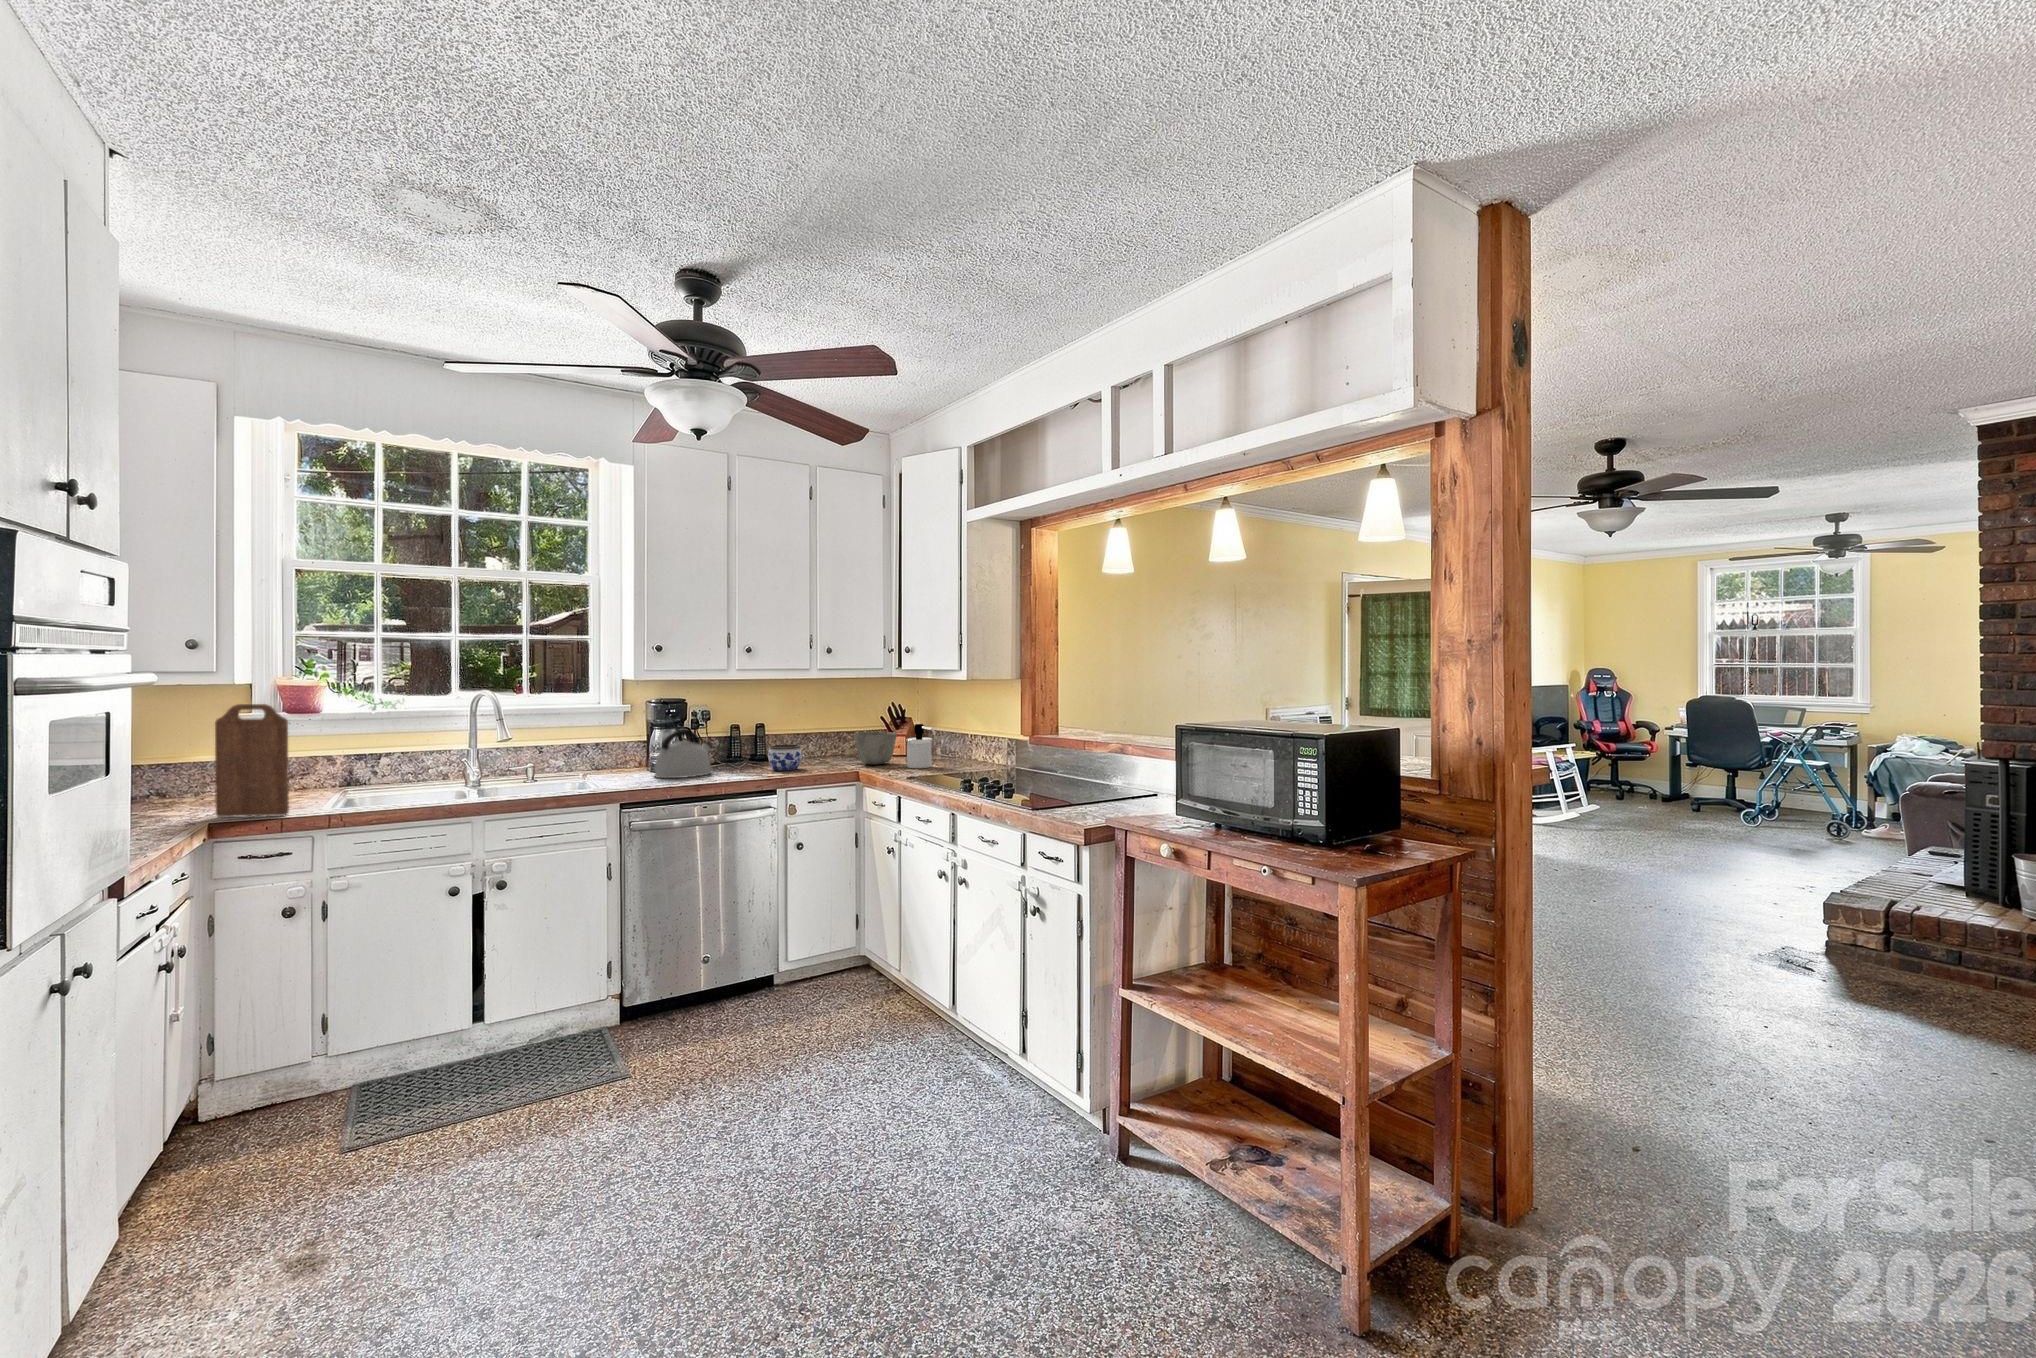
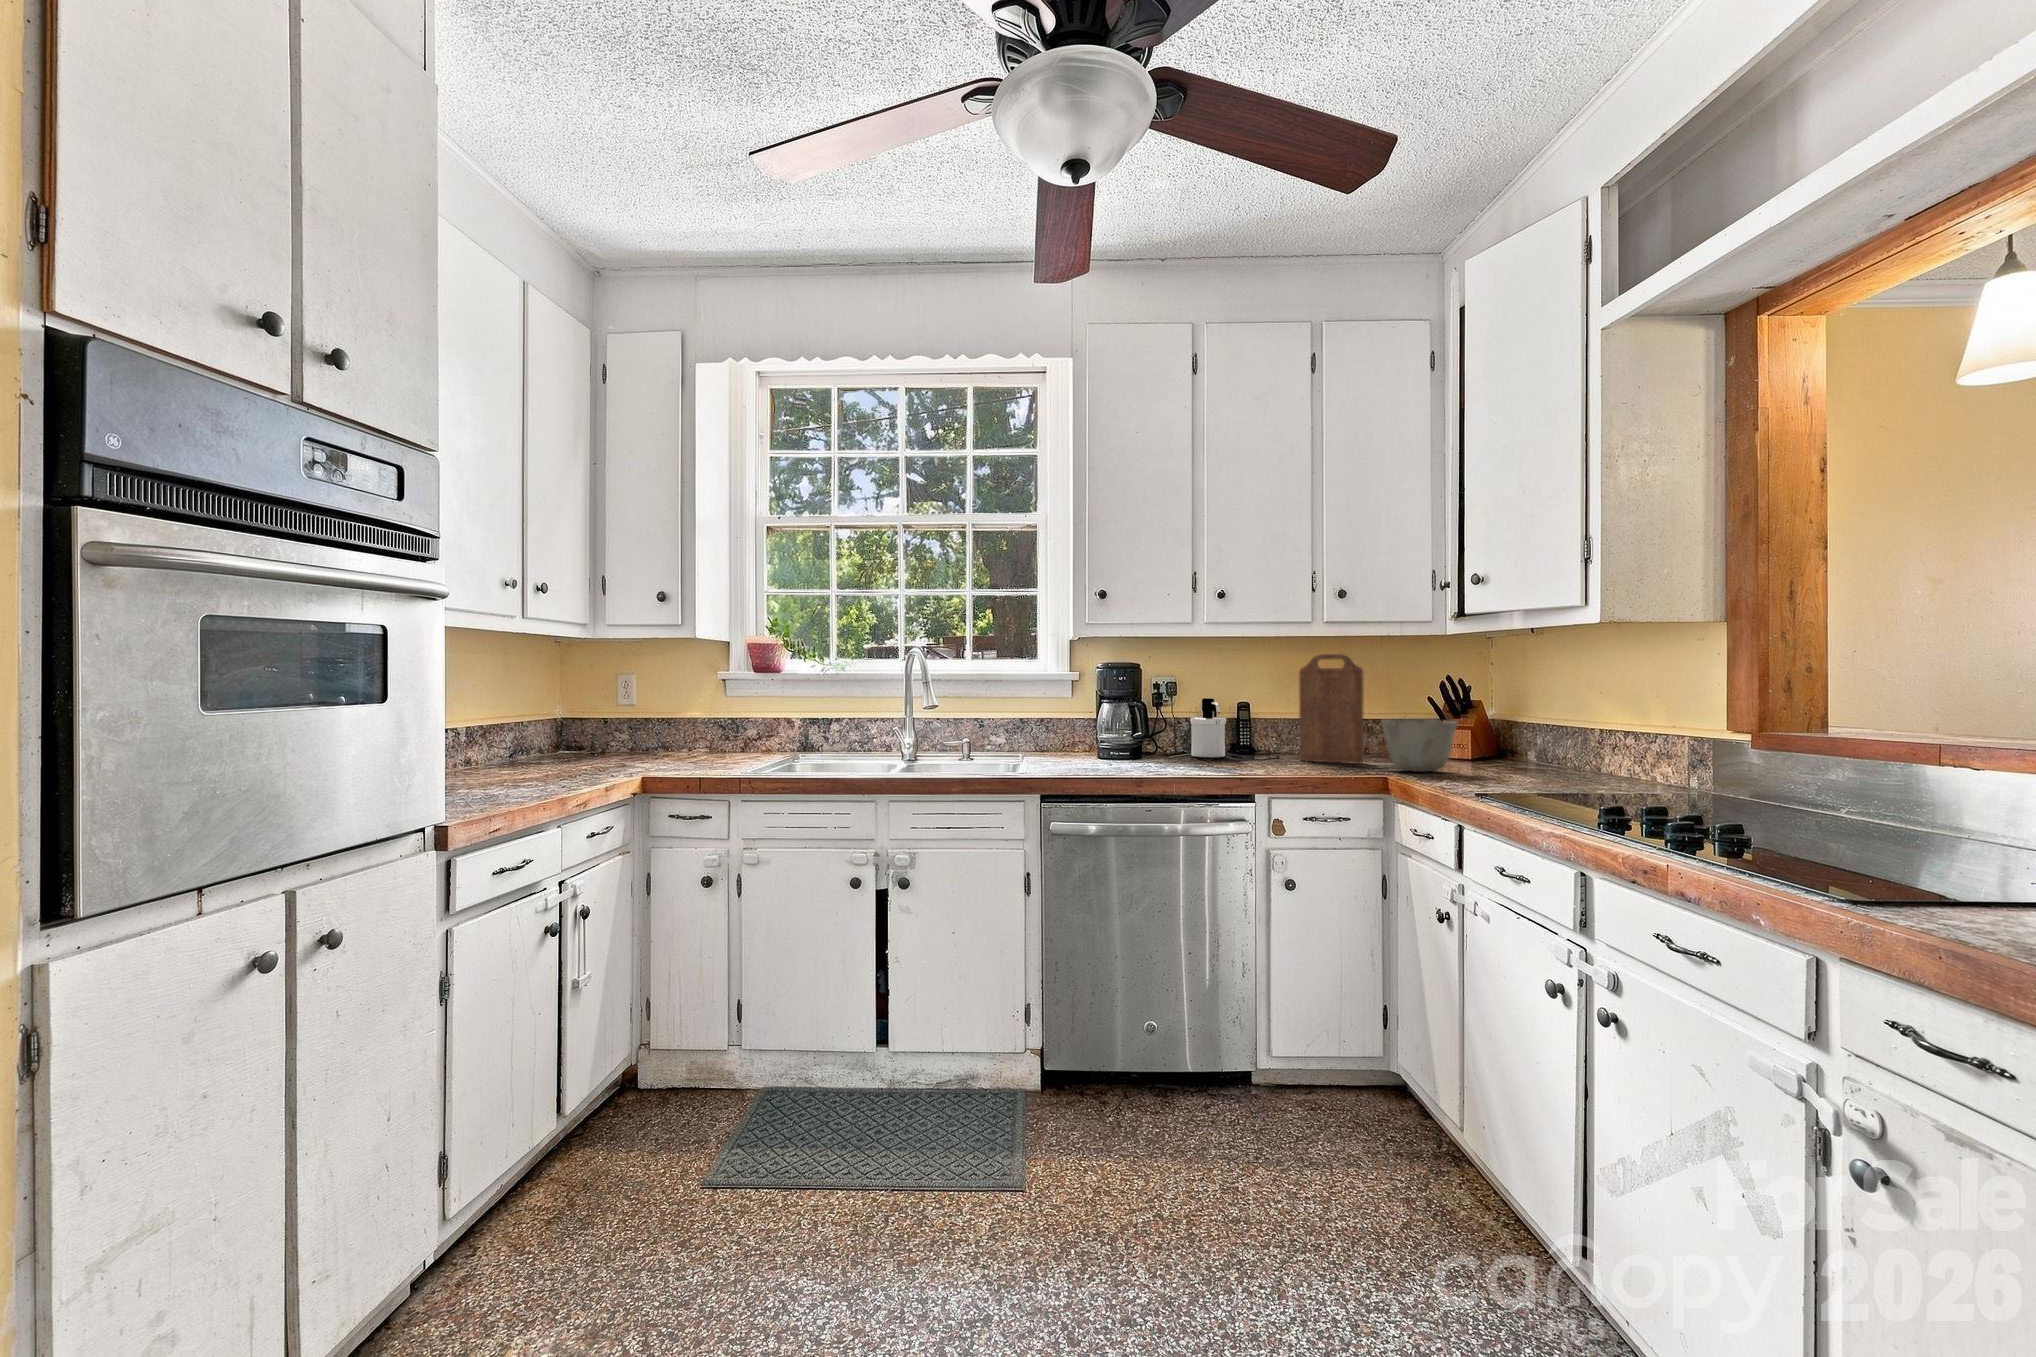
cutting board: present [215,704,289,817] -> present [1299,654,1364,763]
soap dispenser: present [906,724,936,768] -> present [1190,698,1226,757]
kettle: present [655,730,712,778] -> none [1093,703,1170,768]
jar: present [768,745,802,771] -> none [1246,731,1297,770]

